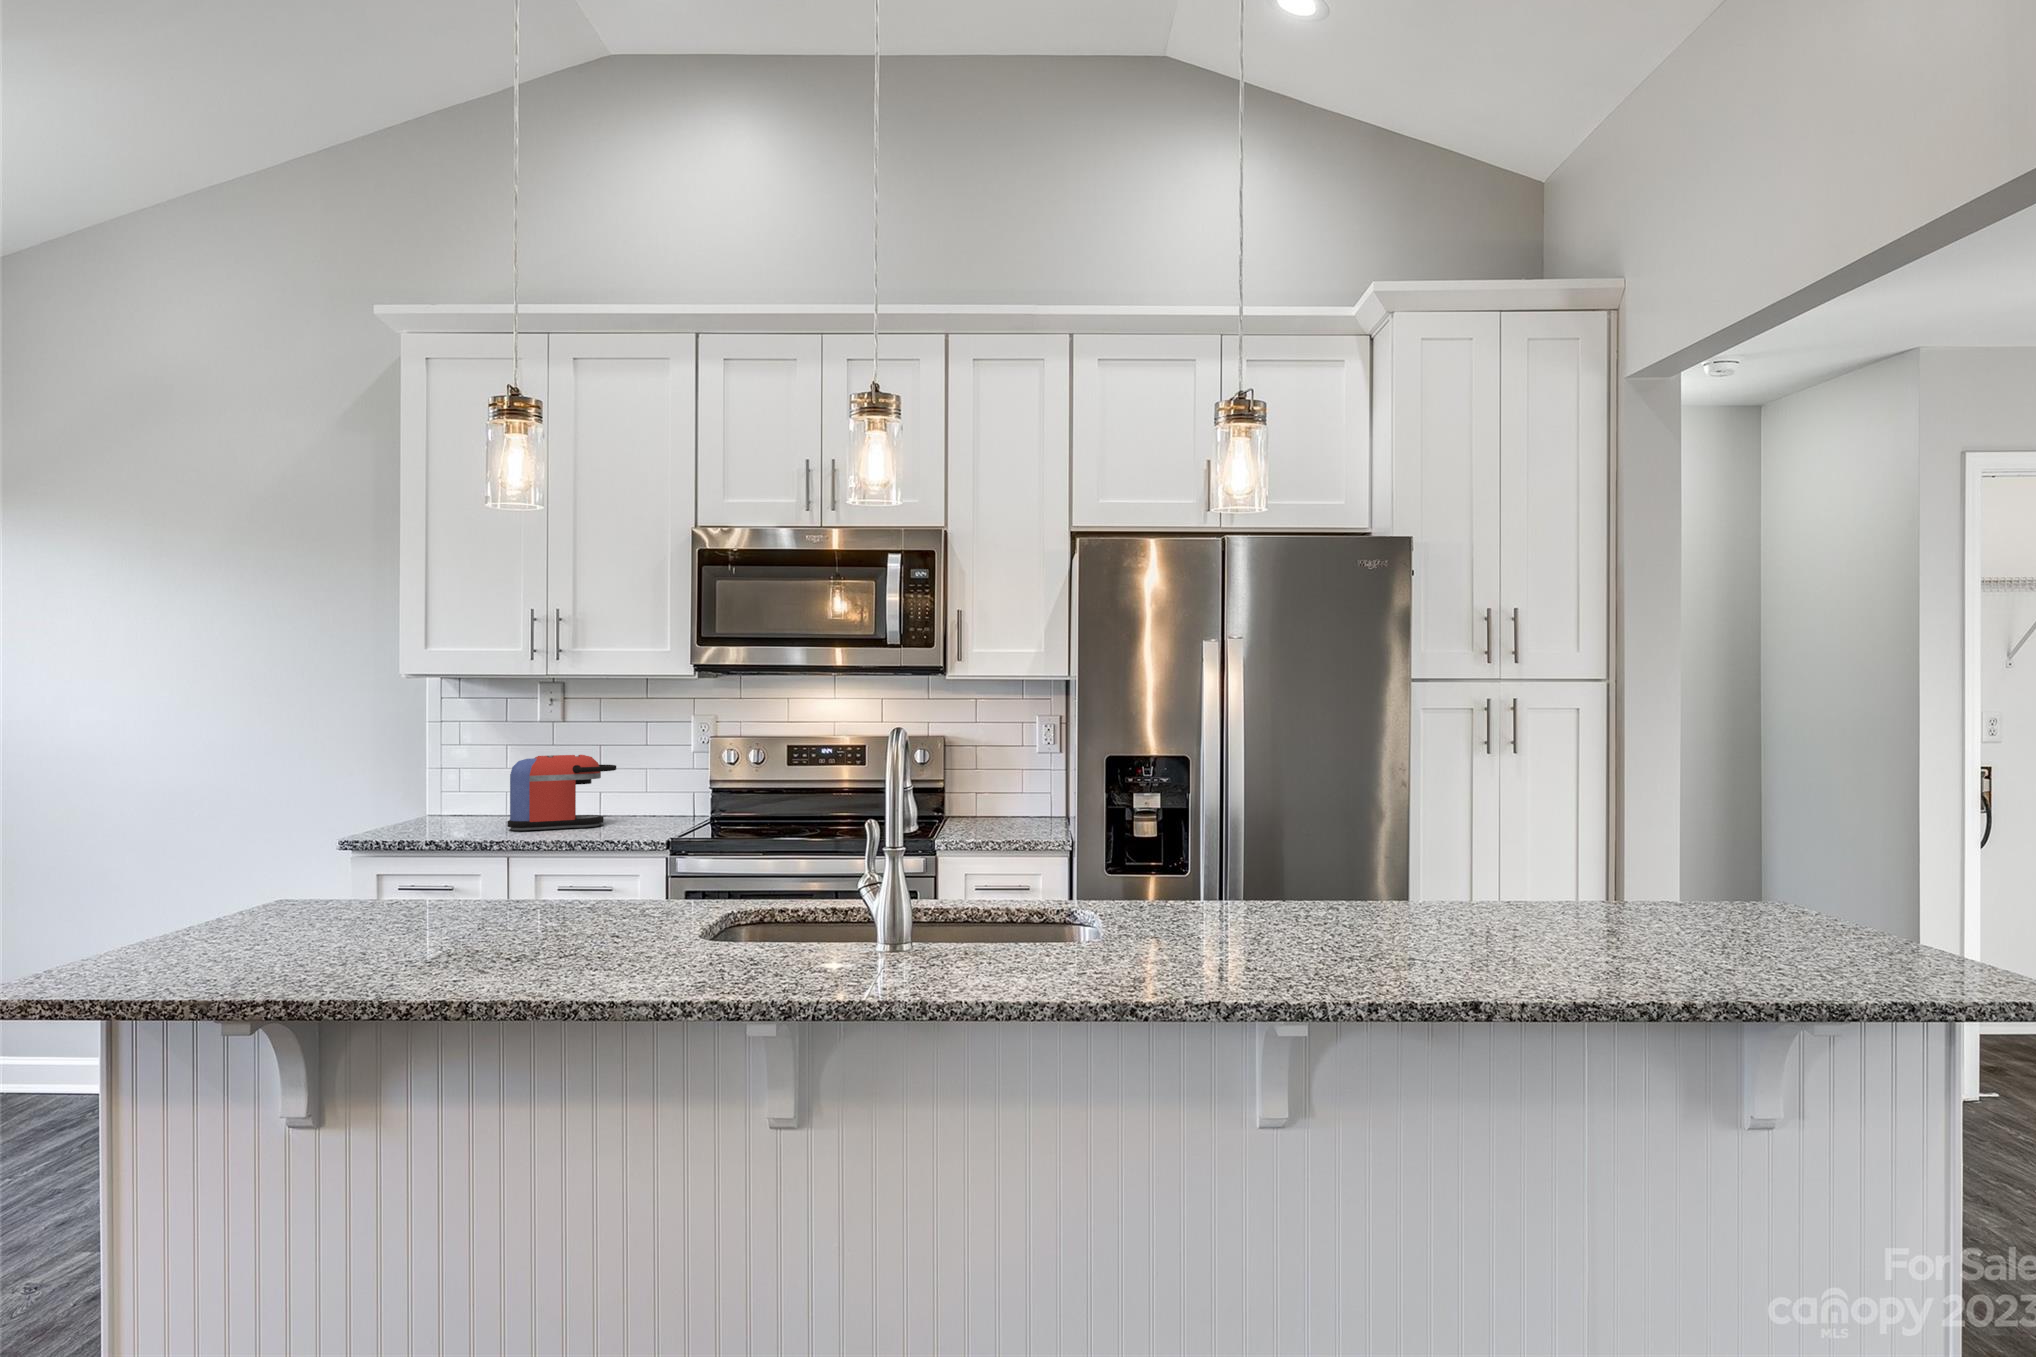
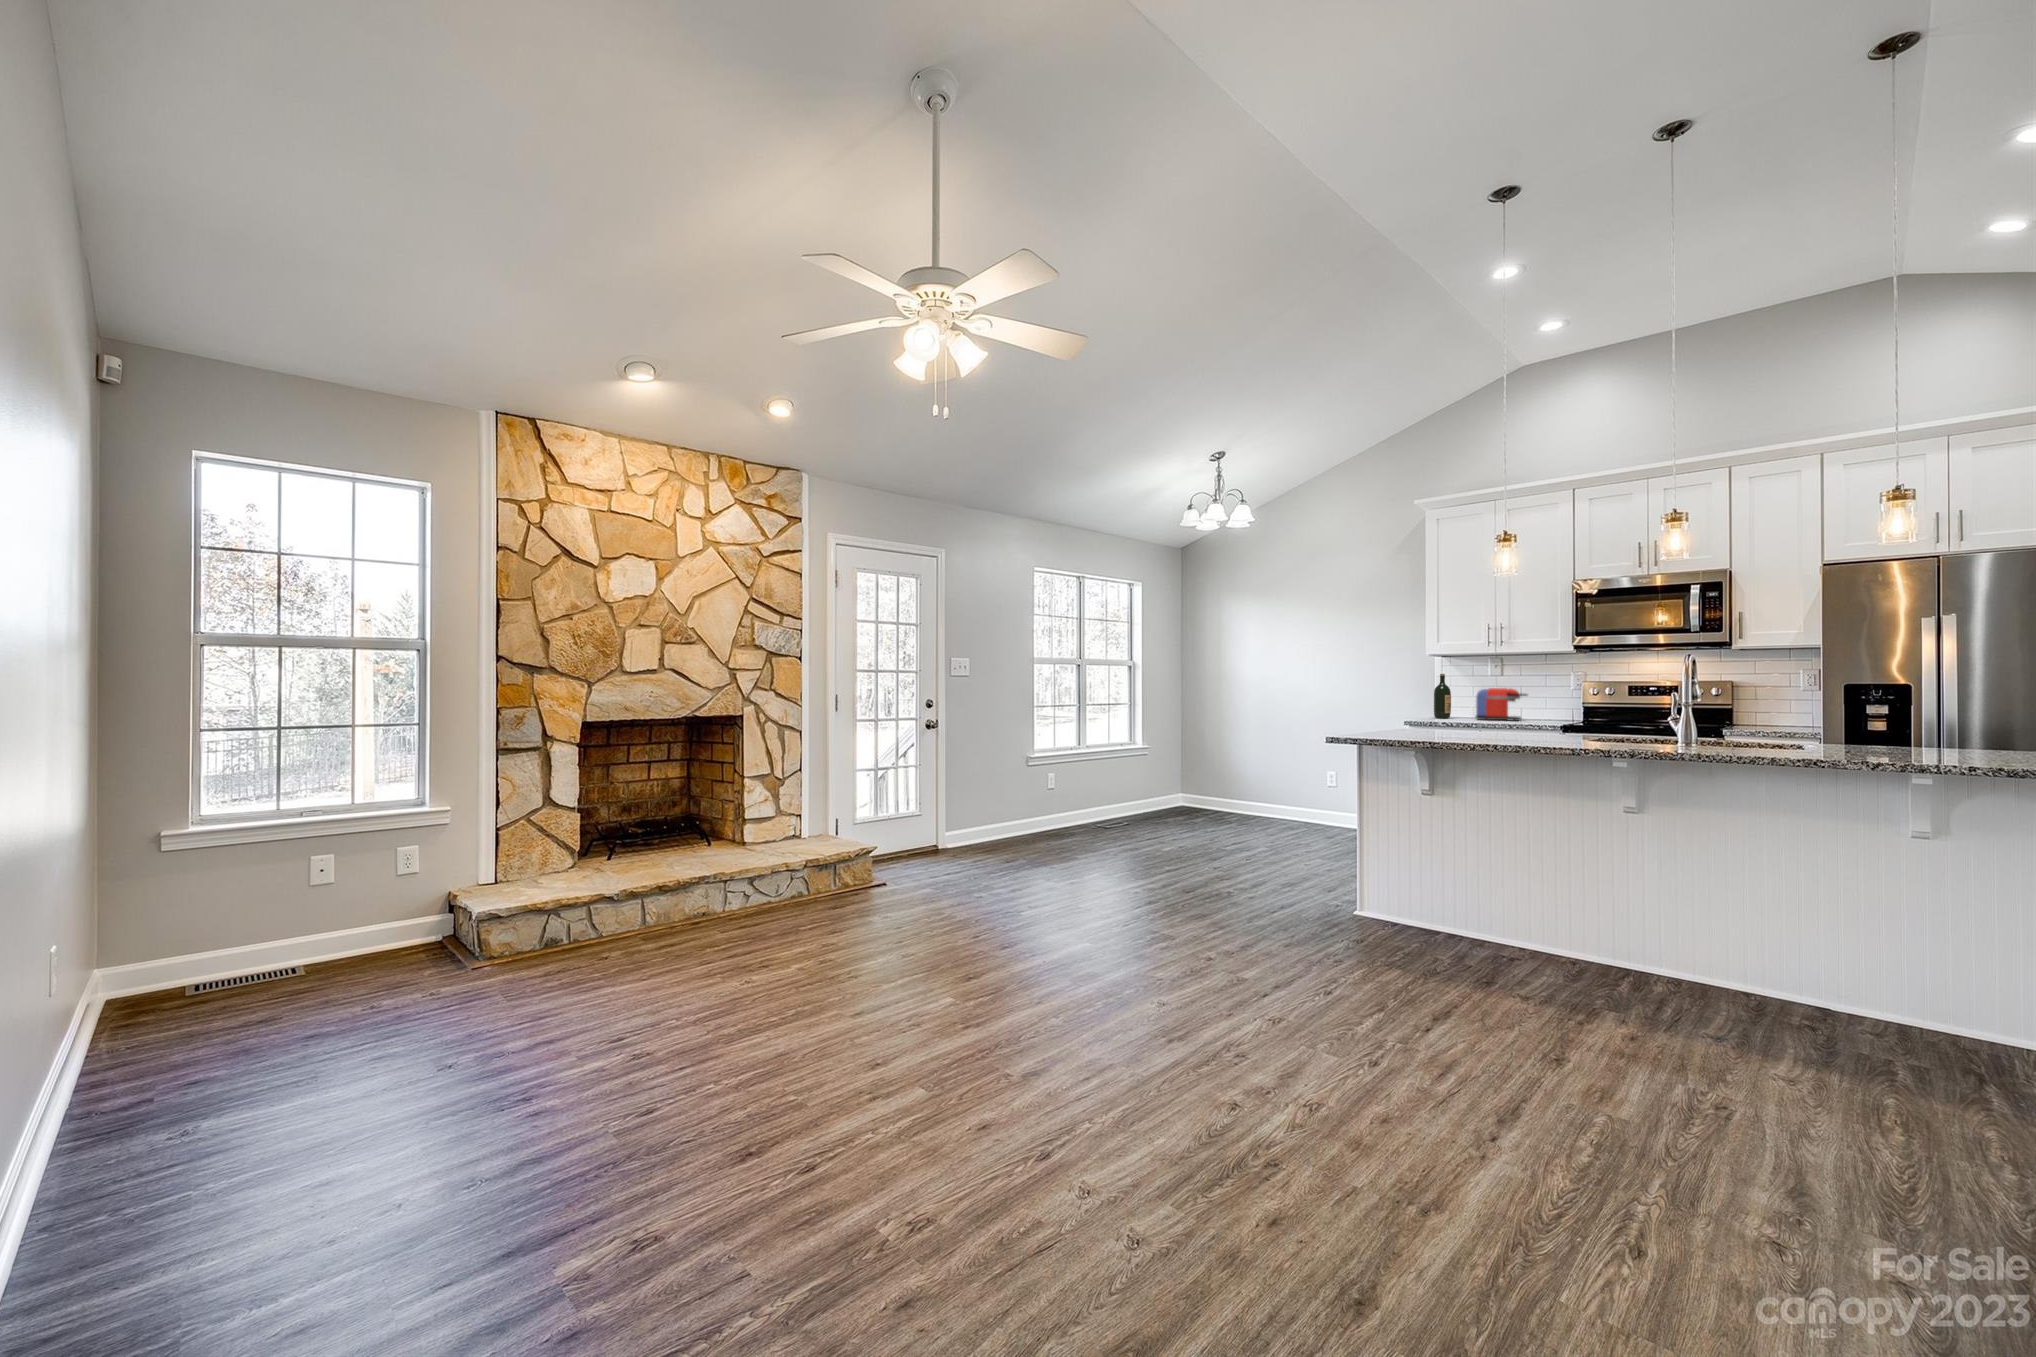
wine bottle: none [417,724,456,831] -> present [1434,674,1451,718]

